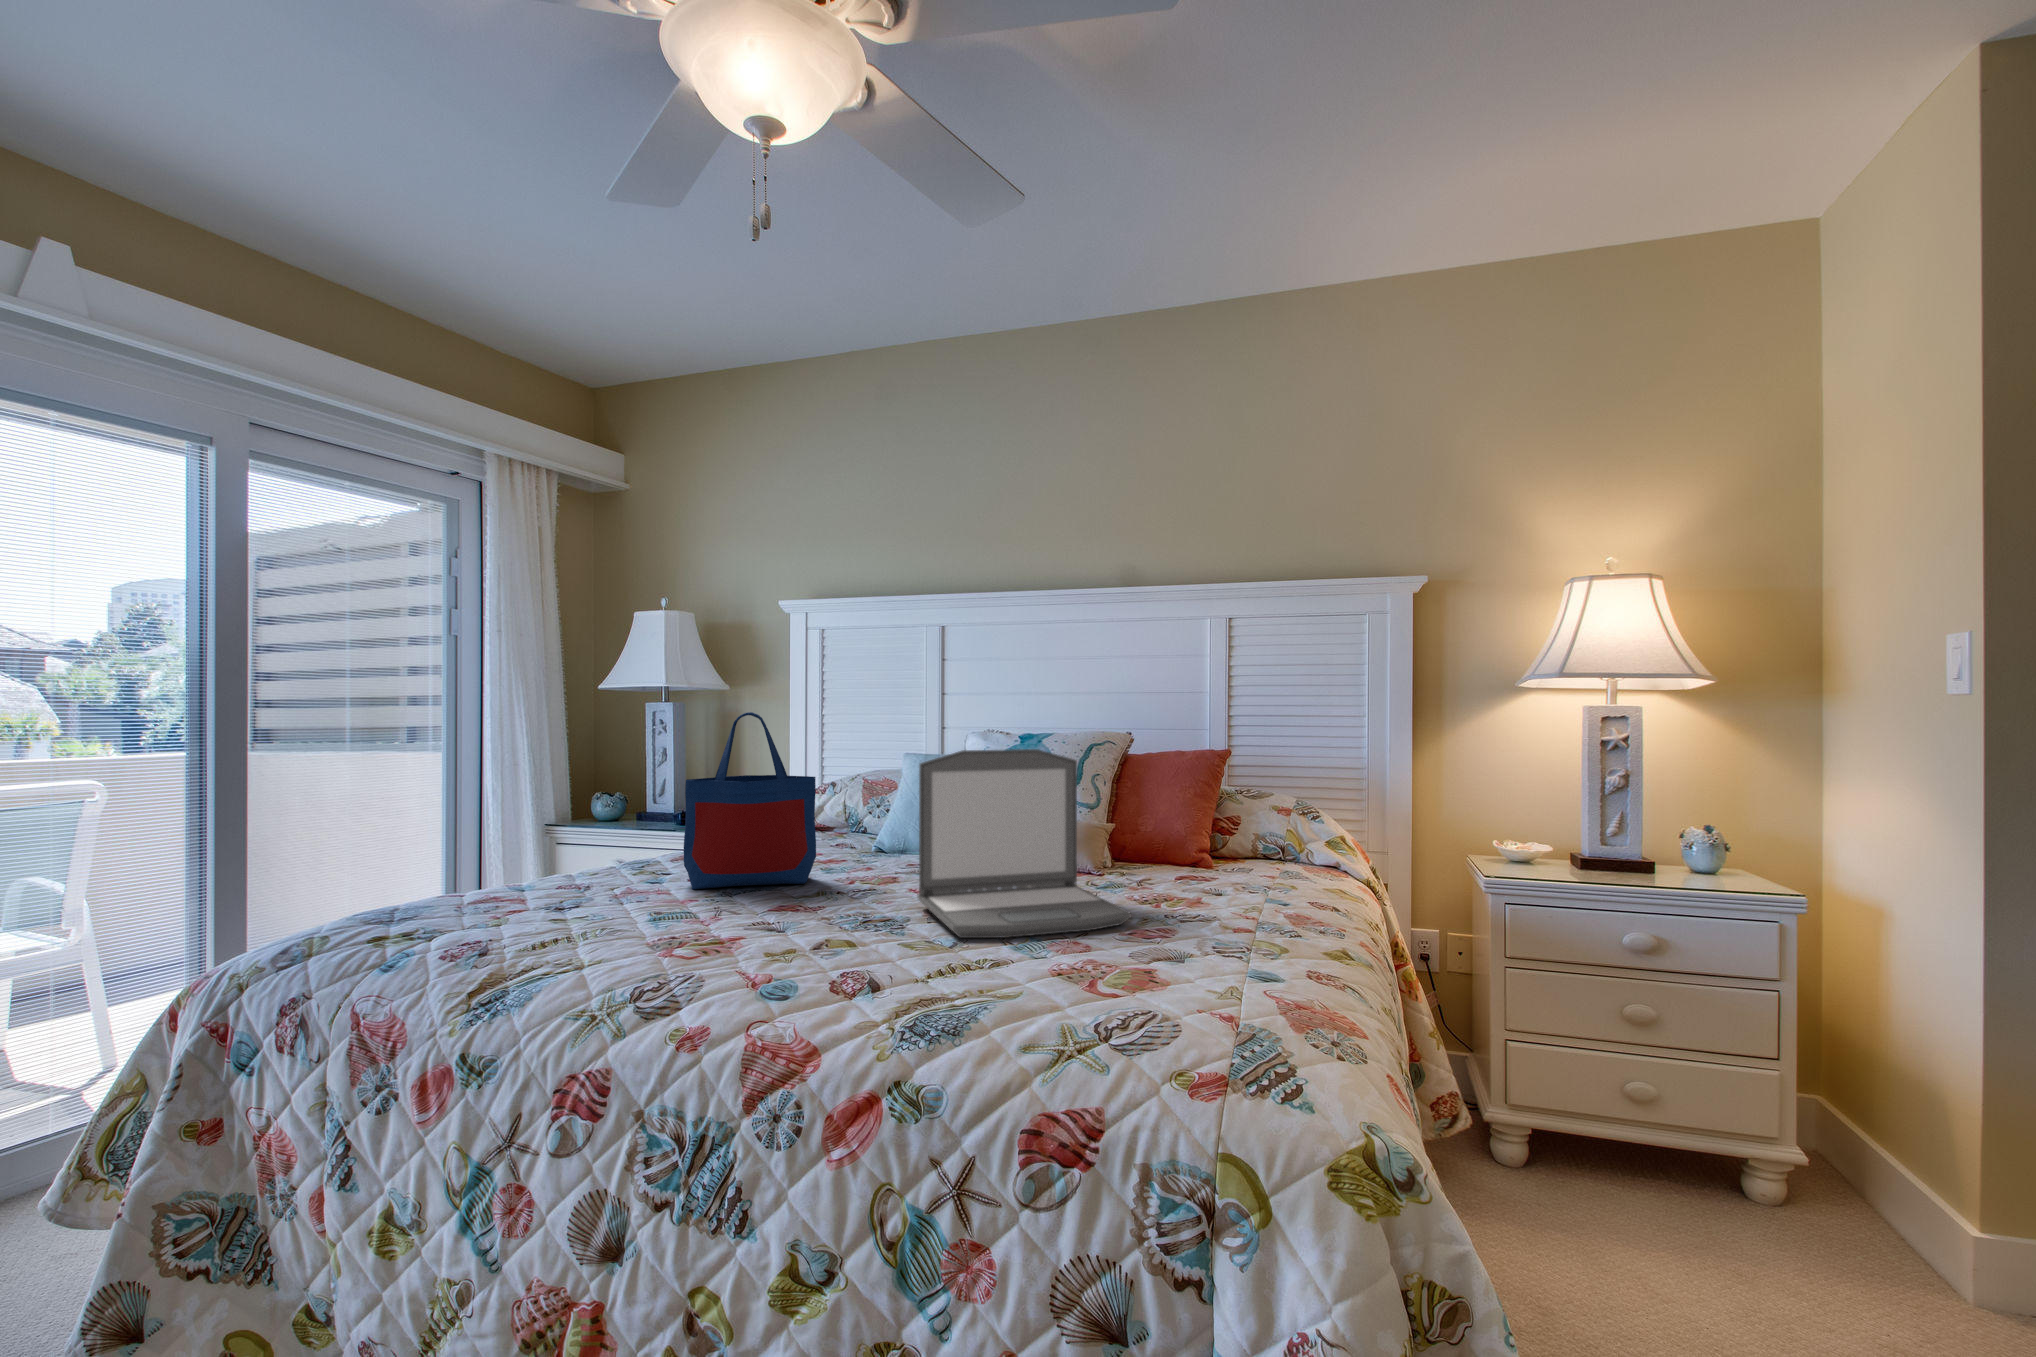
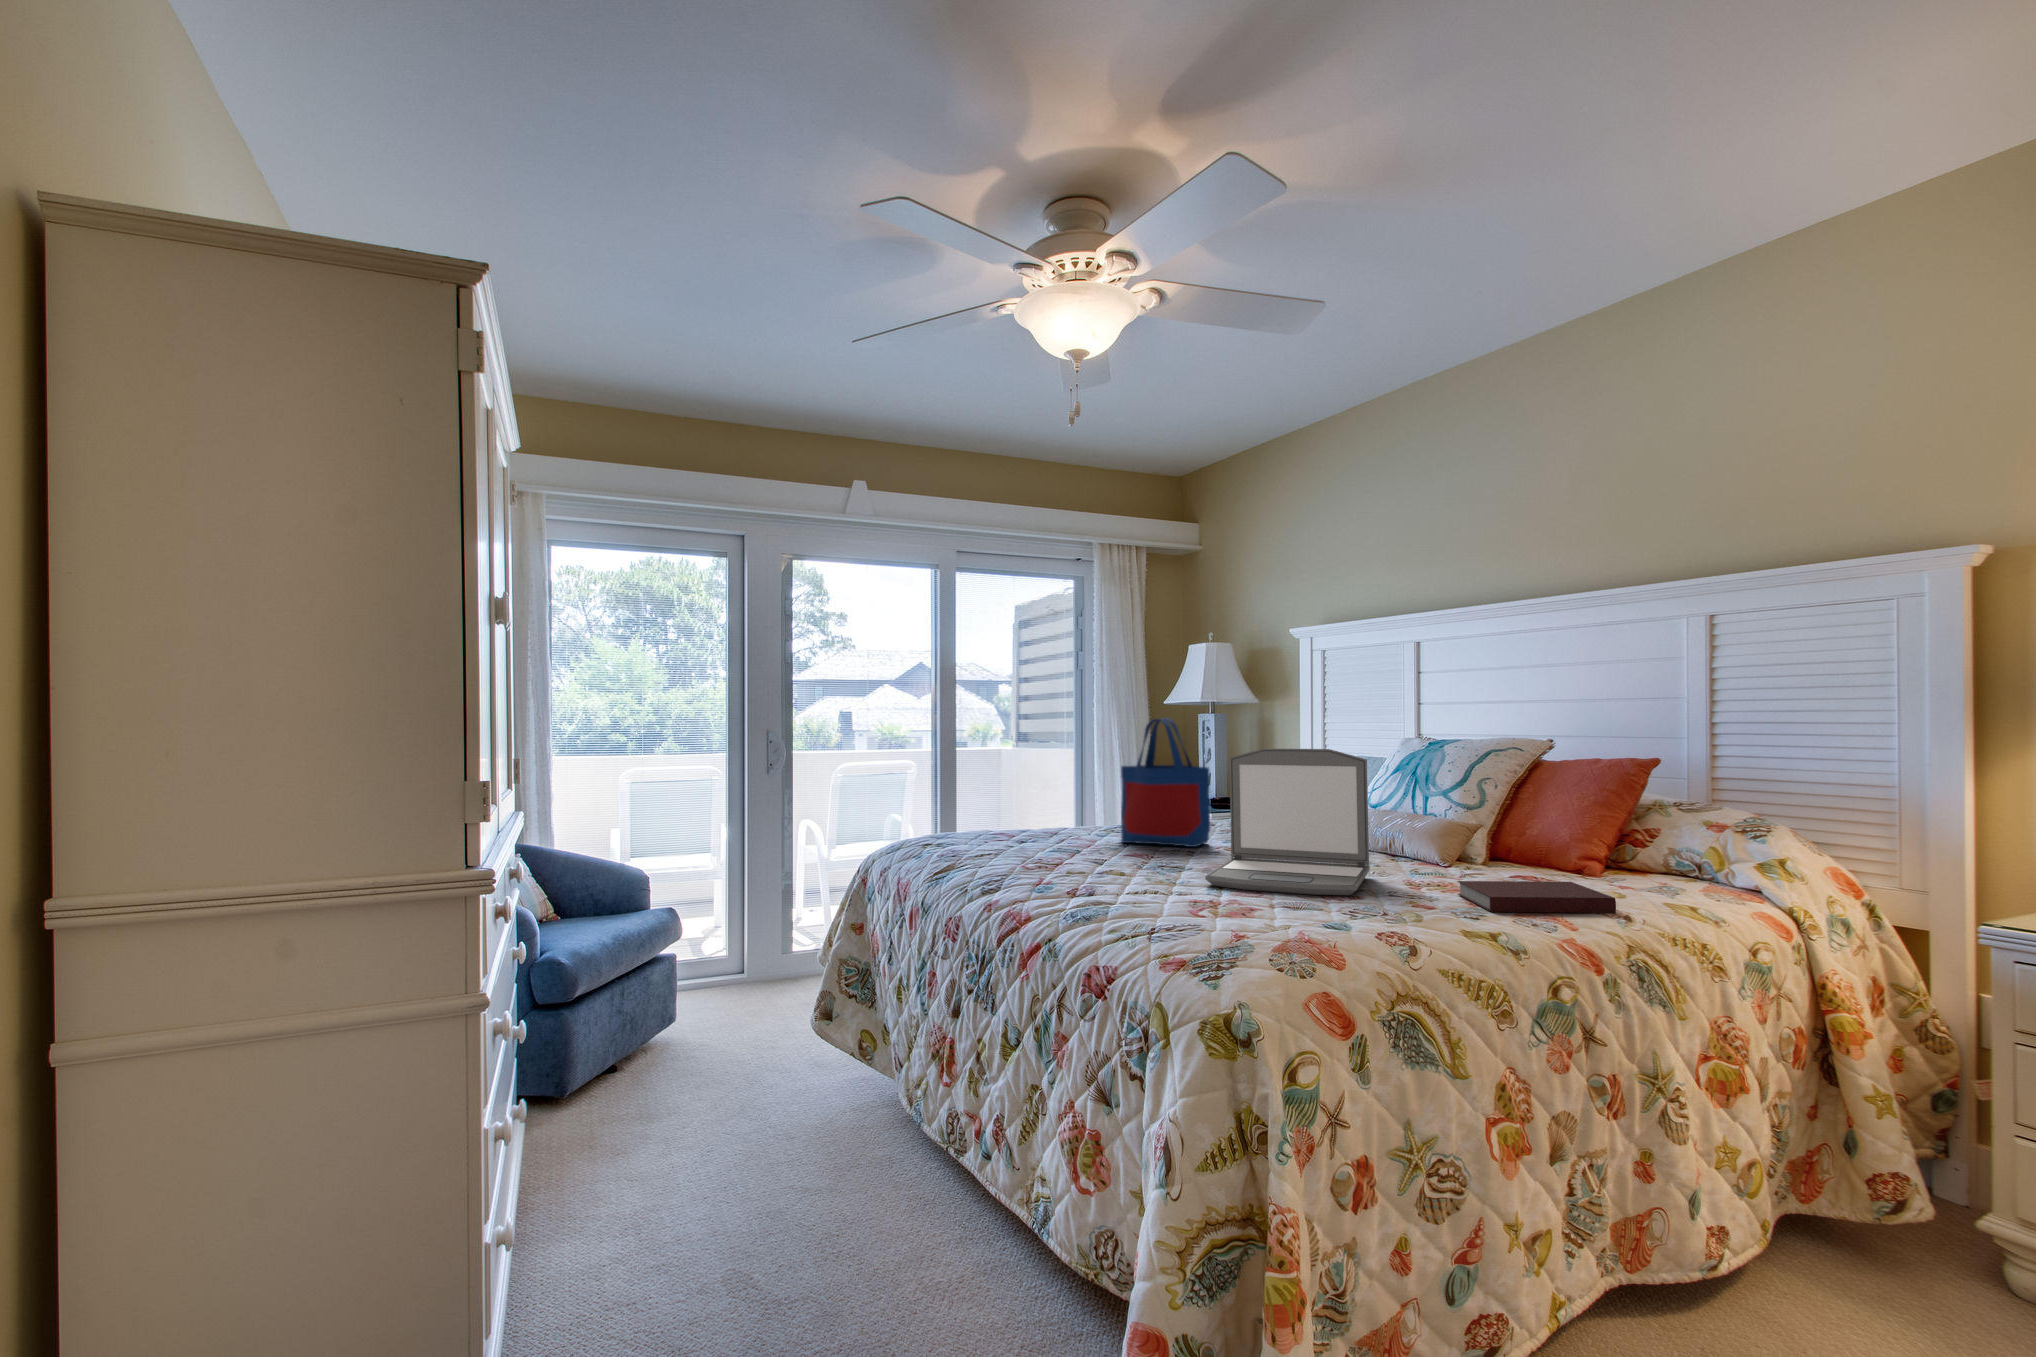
notebook: none [1196,877,1344,922] -> present [1458,881,1616,913]

